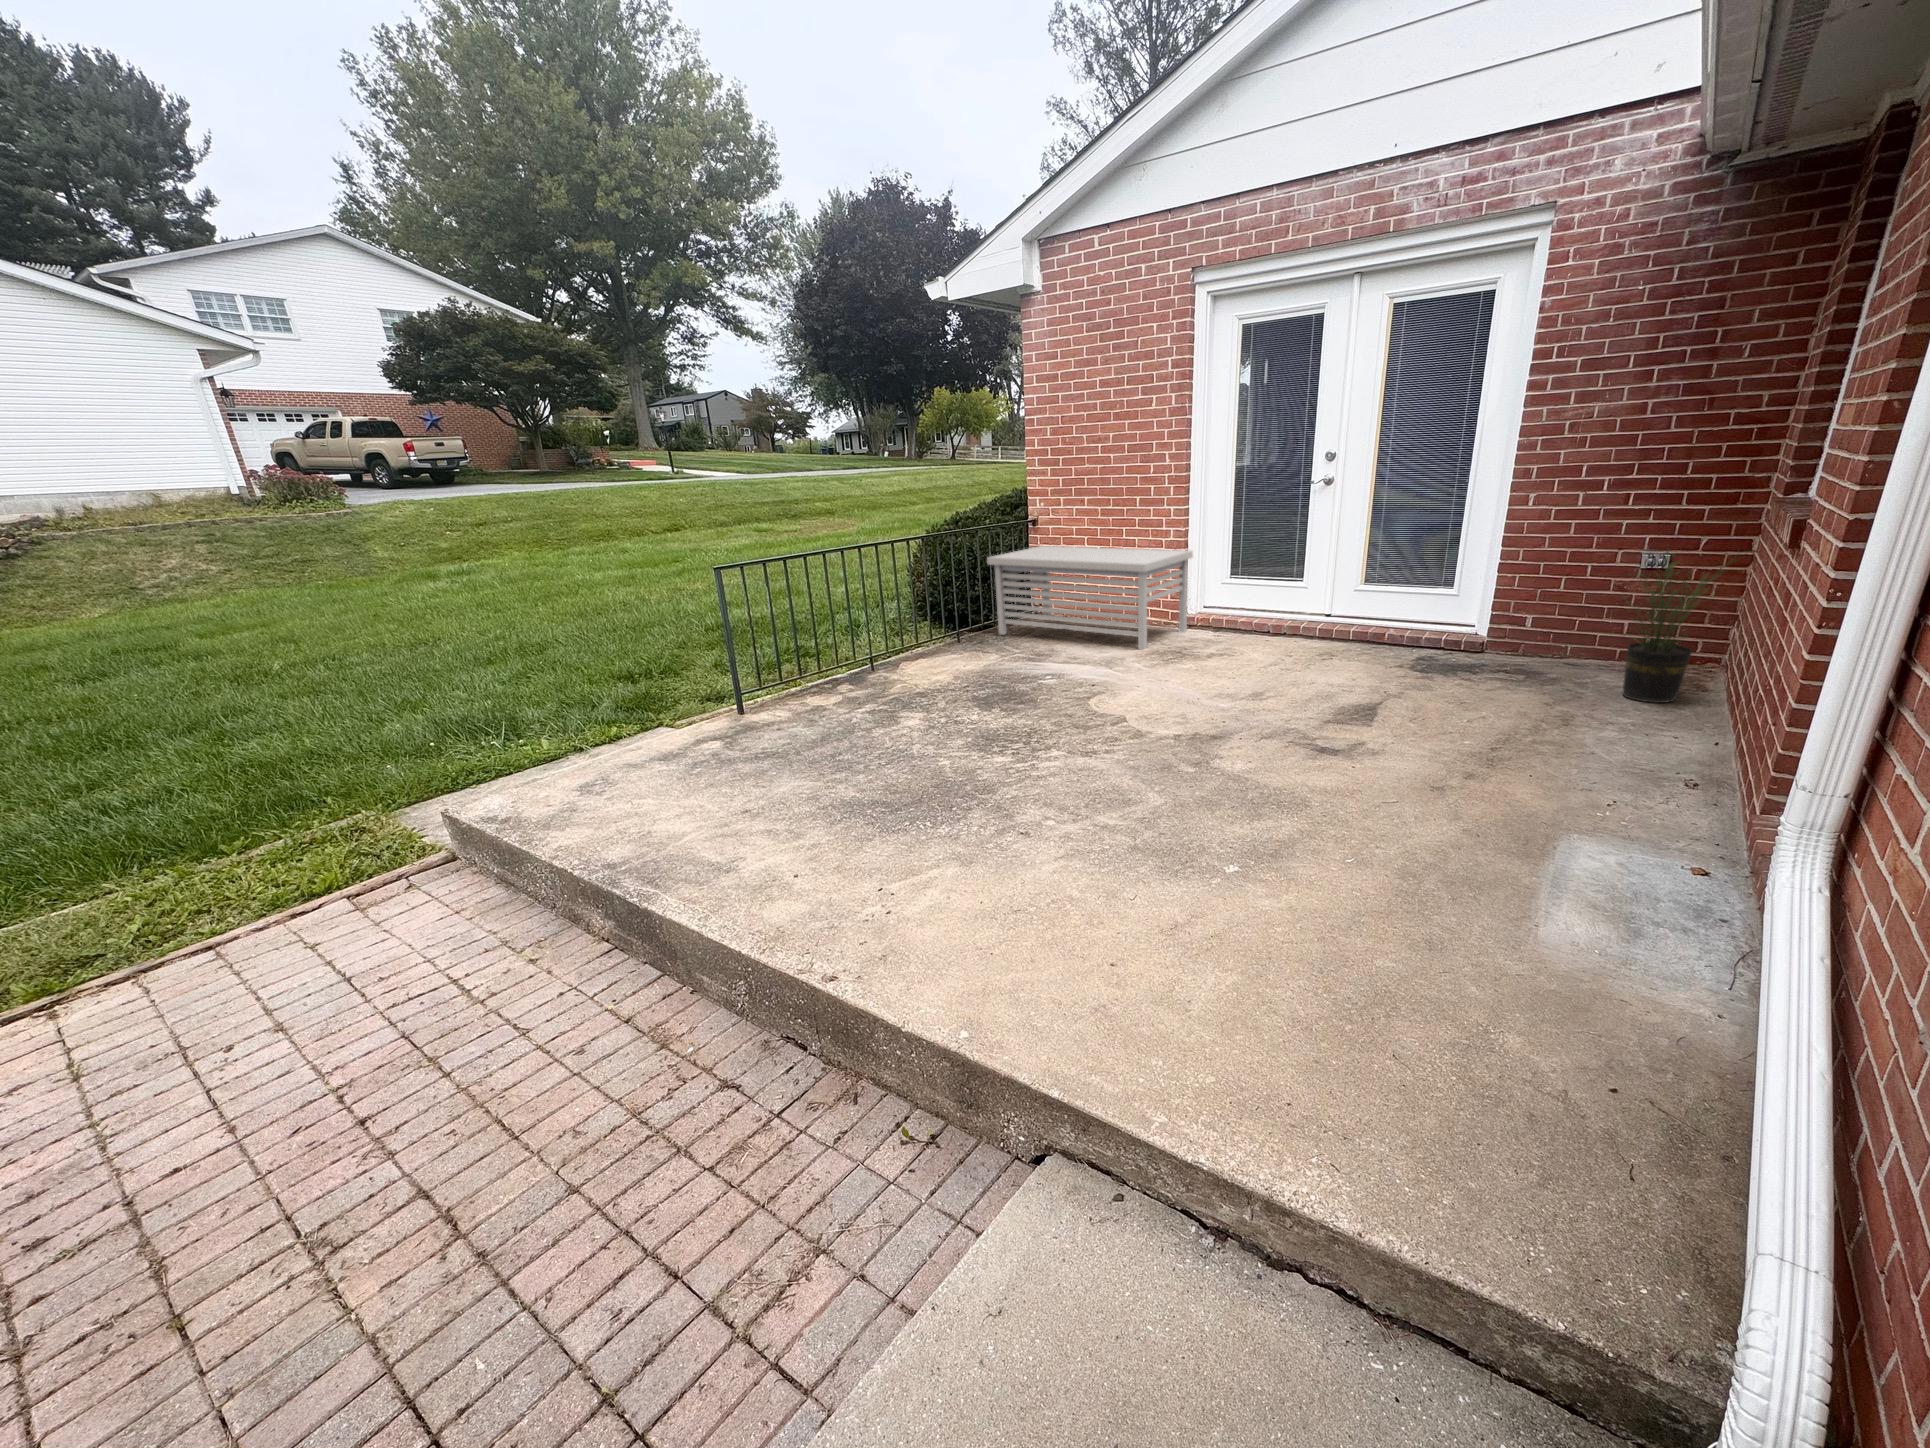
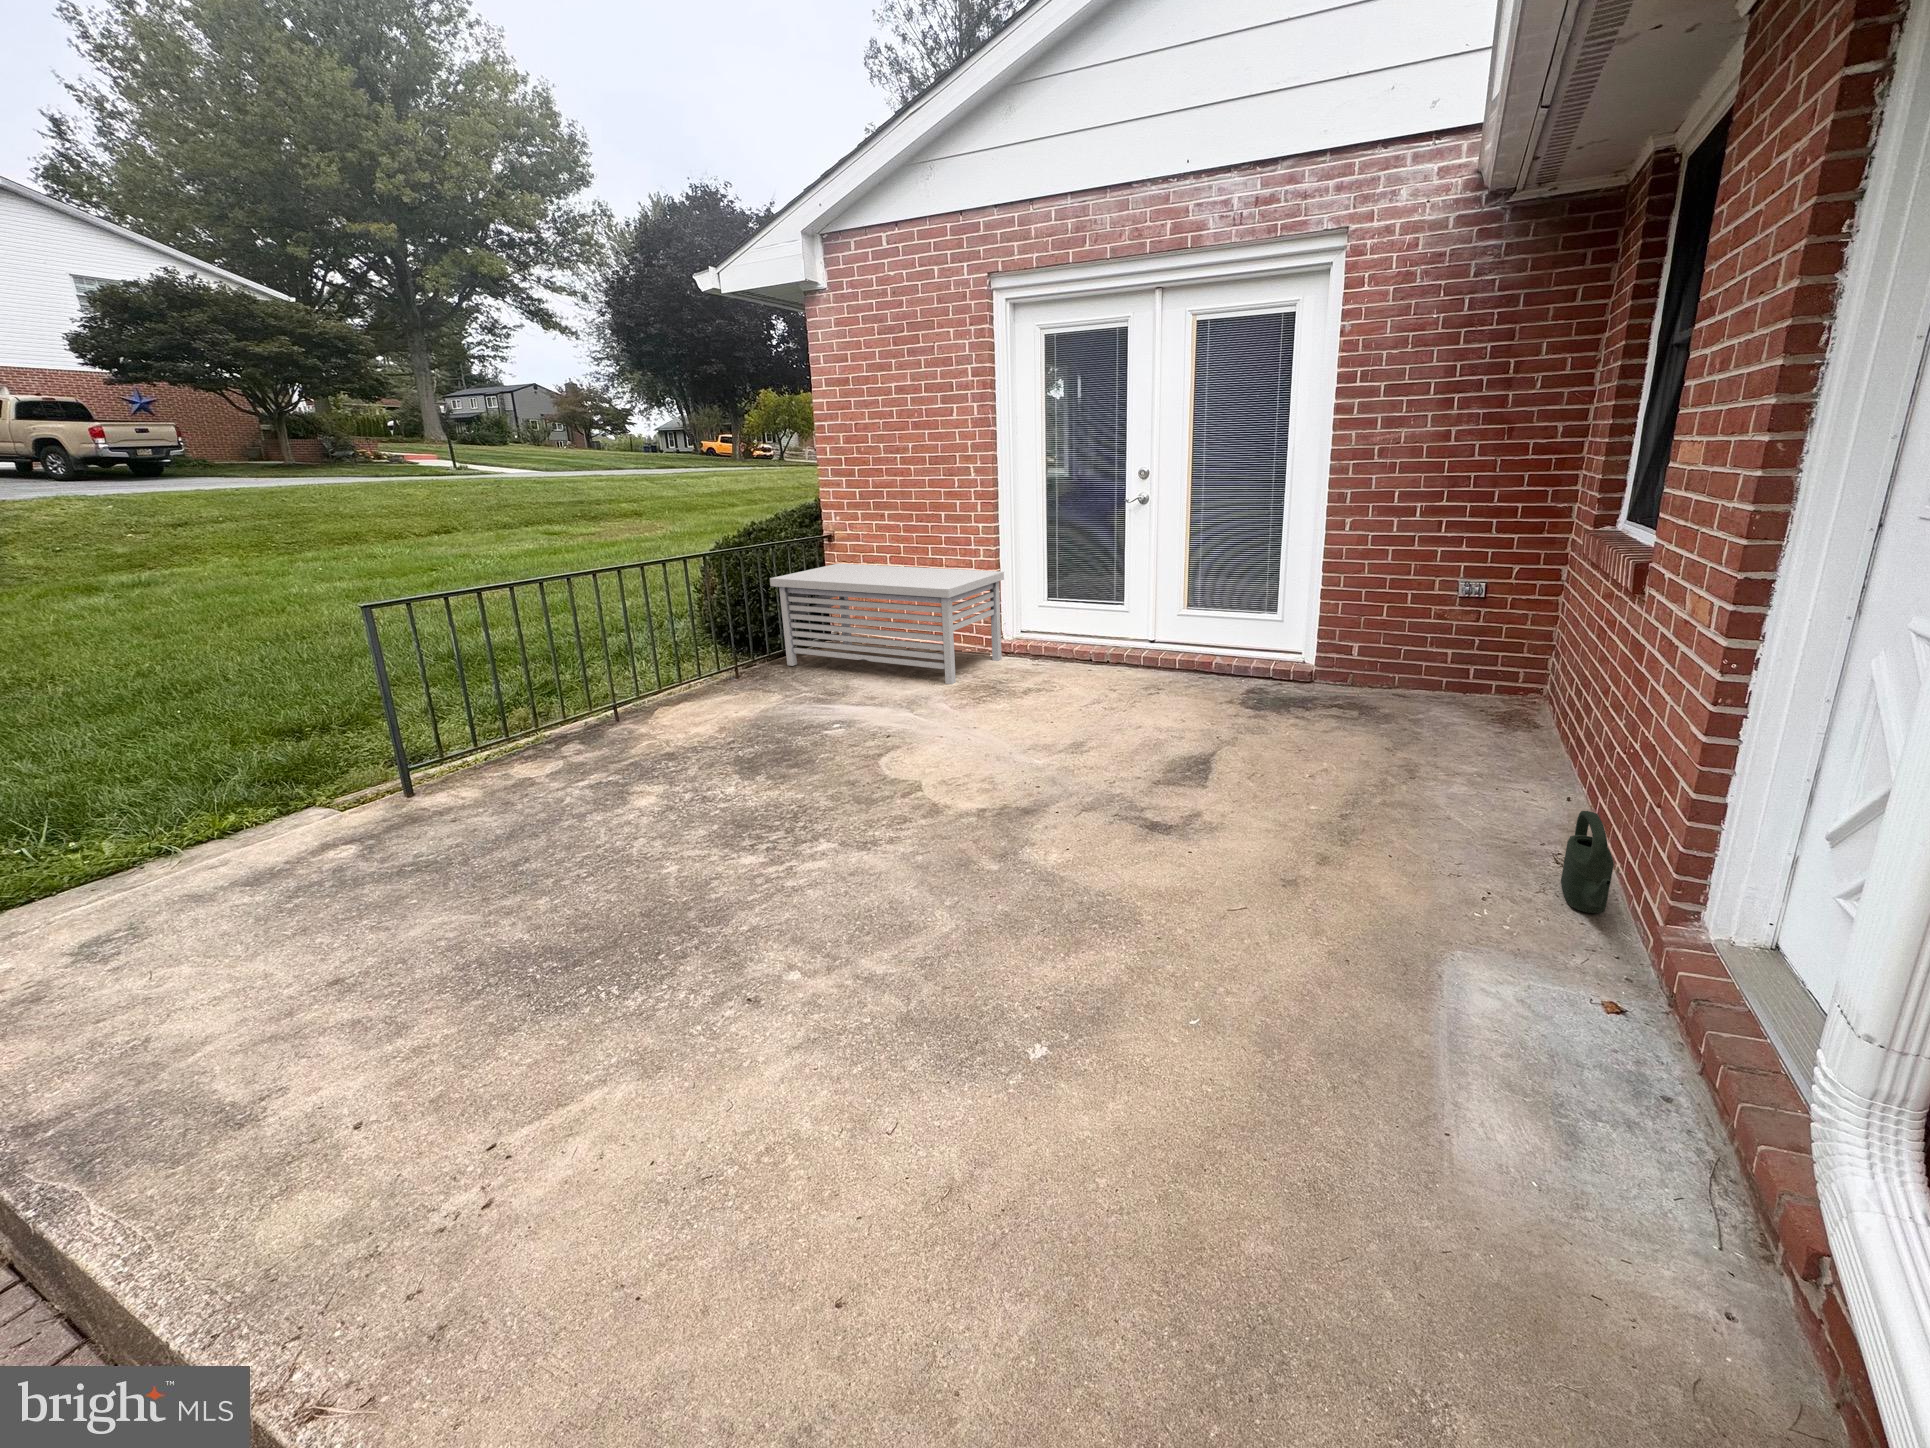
potted plant: present [1623,544,1747,703] -> none [1446,575,1573,745]
watering can: none [1684,736,1730,818] -> present [1561,811,1614,913]

